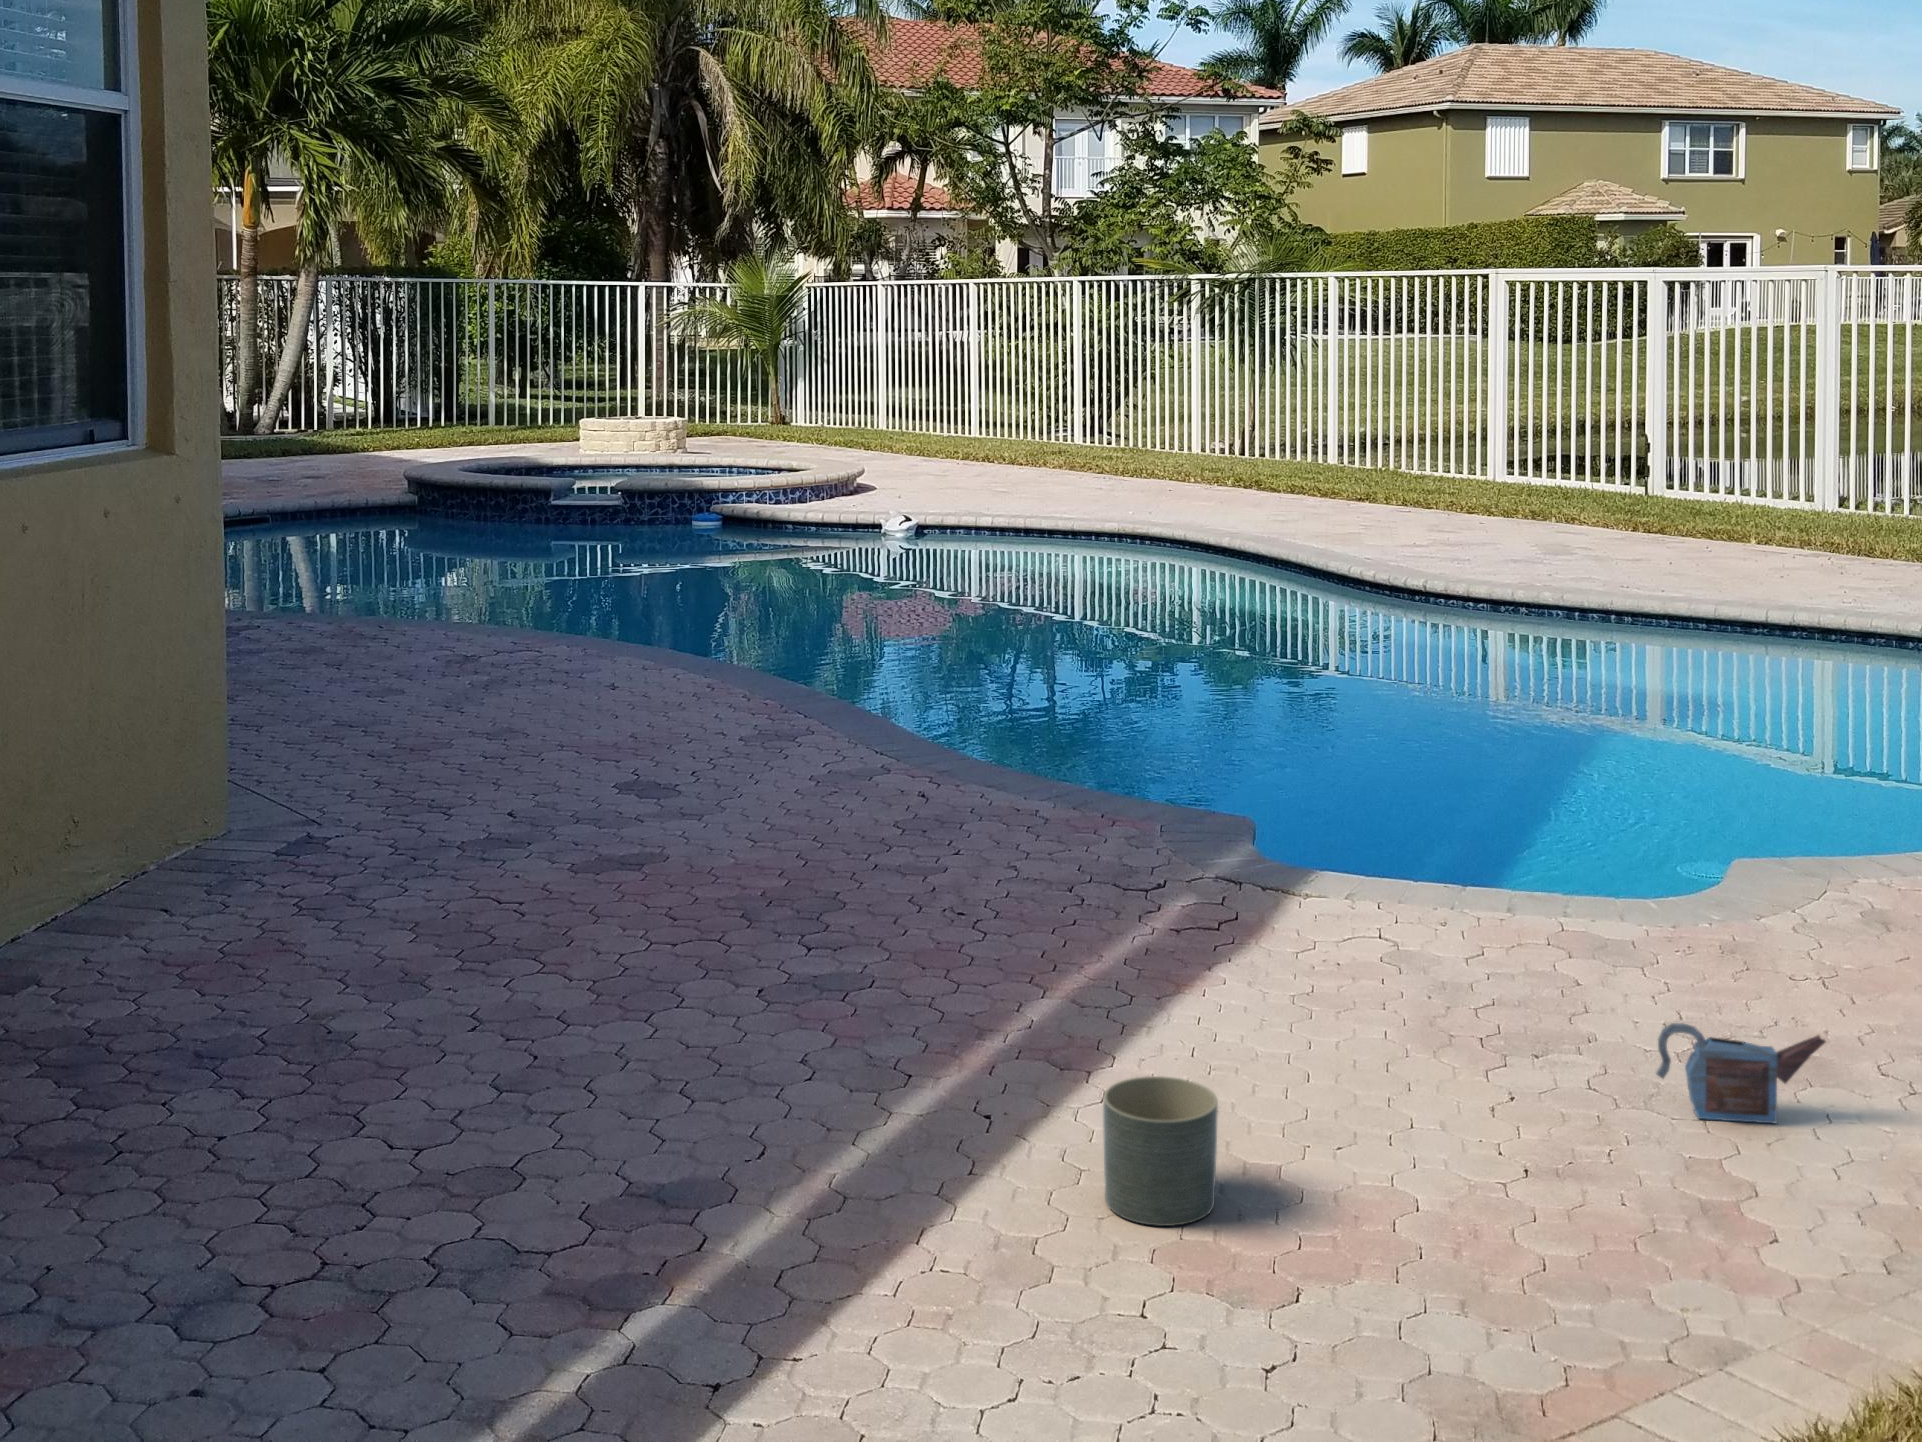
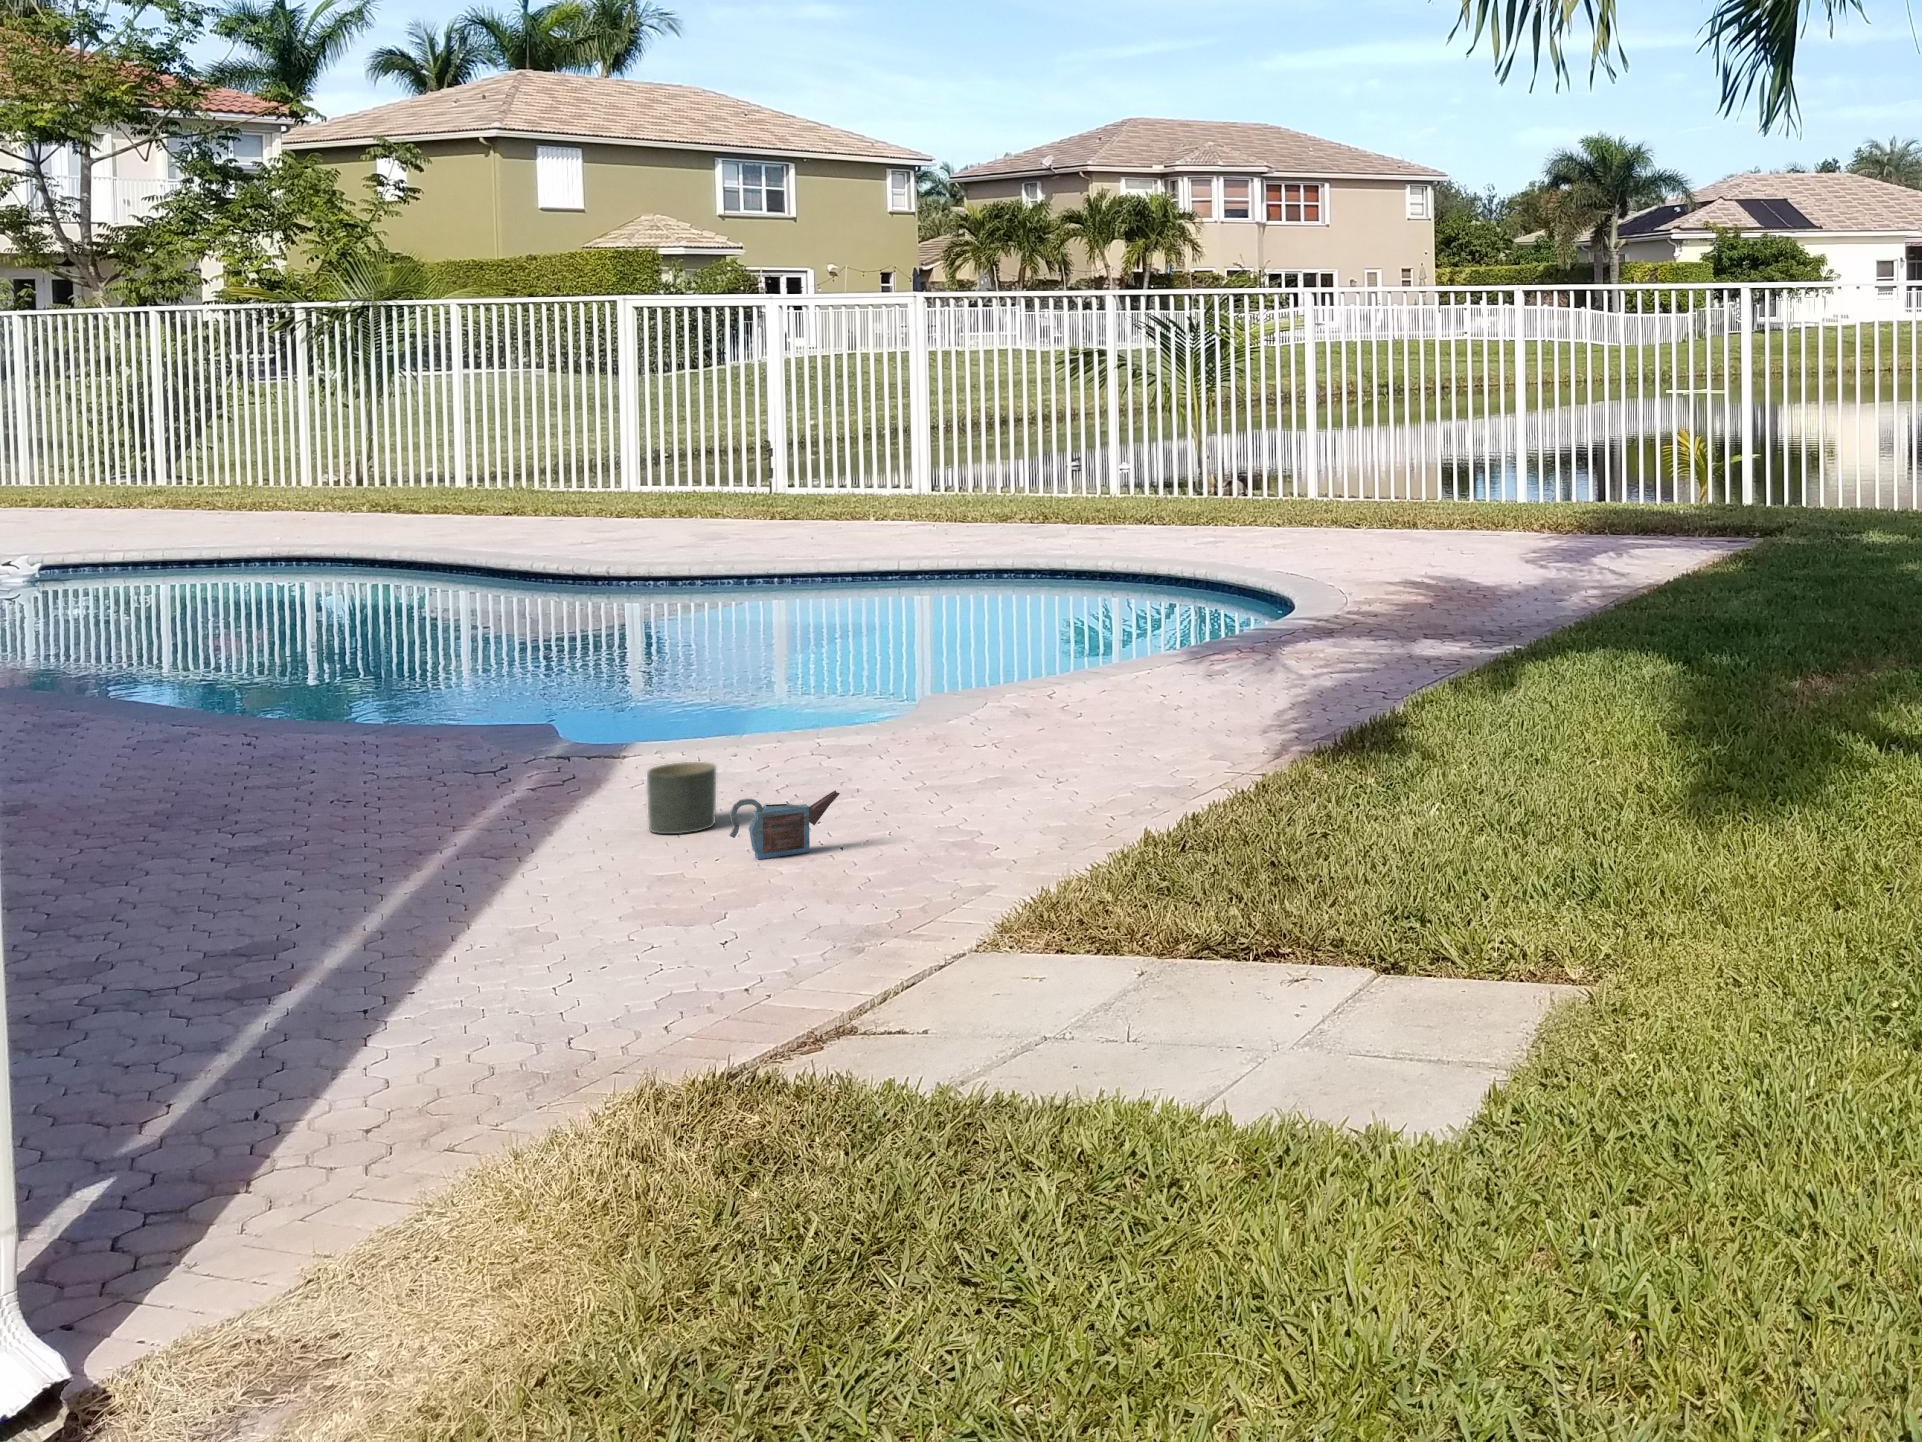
watering can: present [1656,1023,1826,1123] -> present [729,790,840,859]

